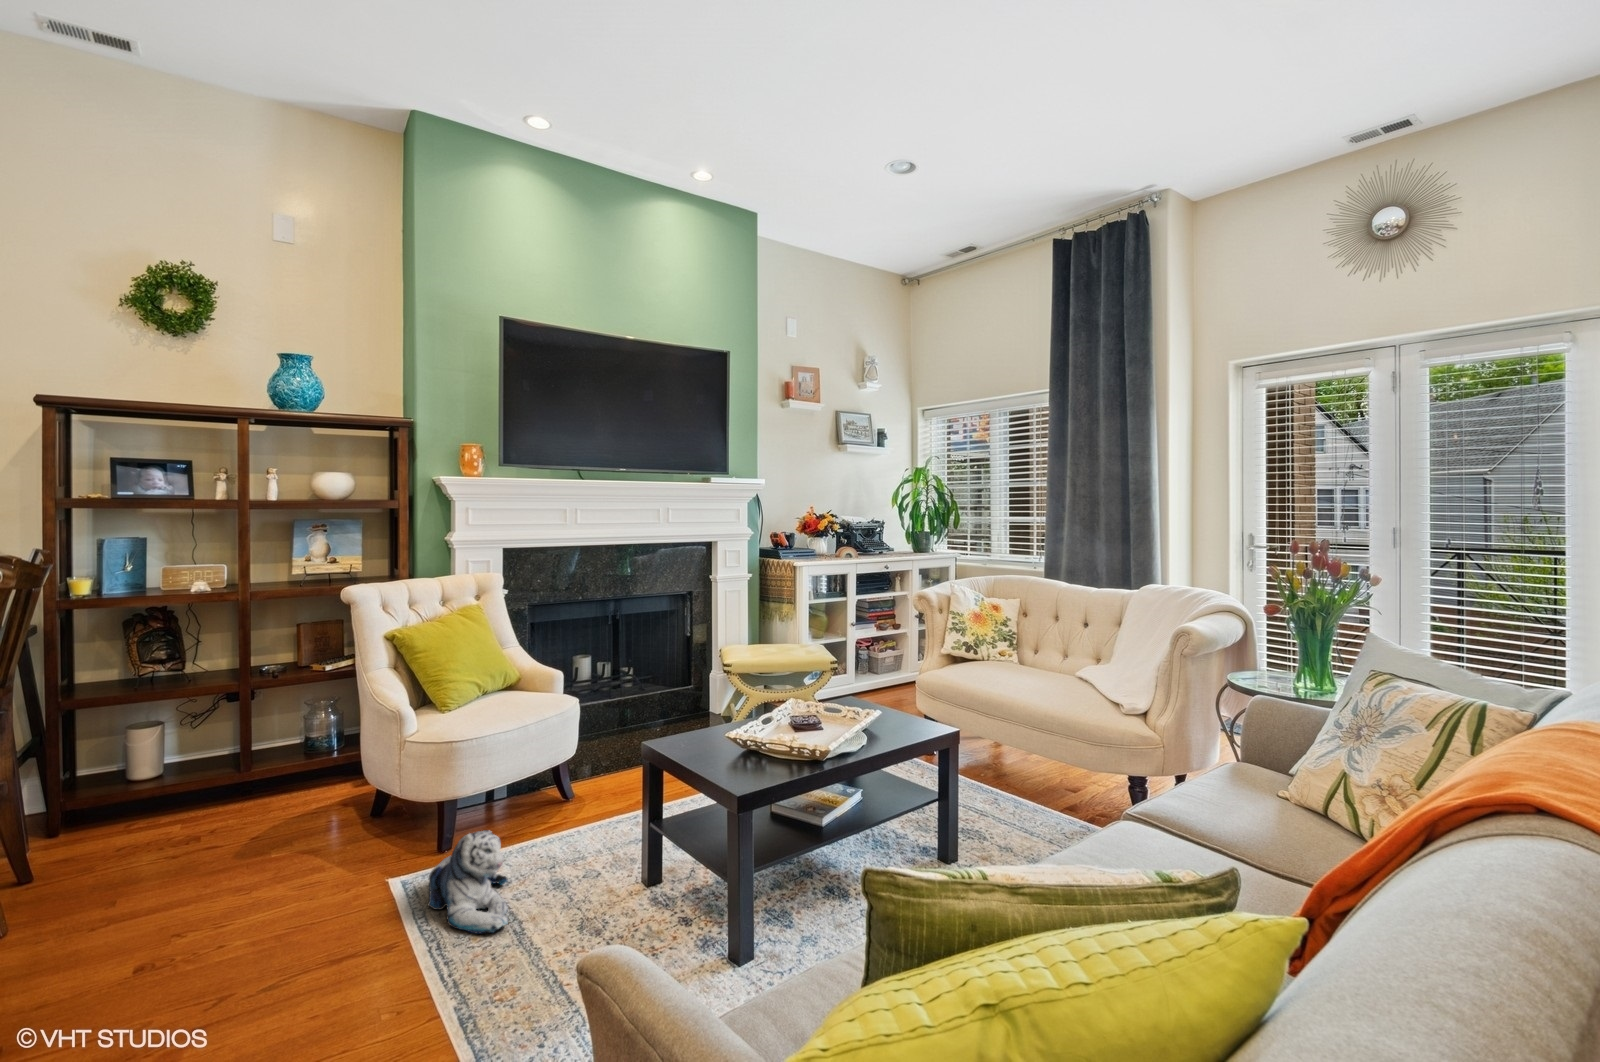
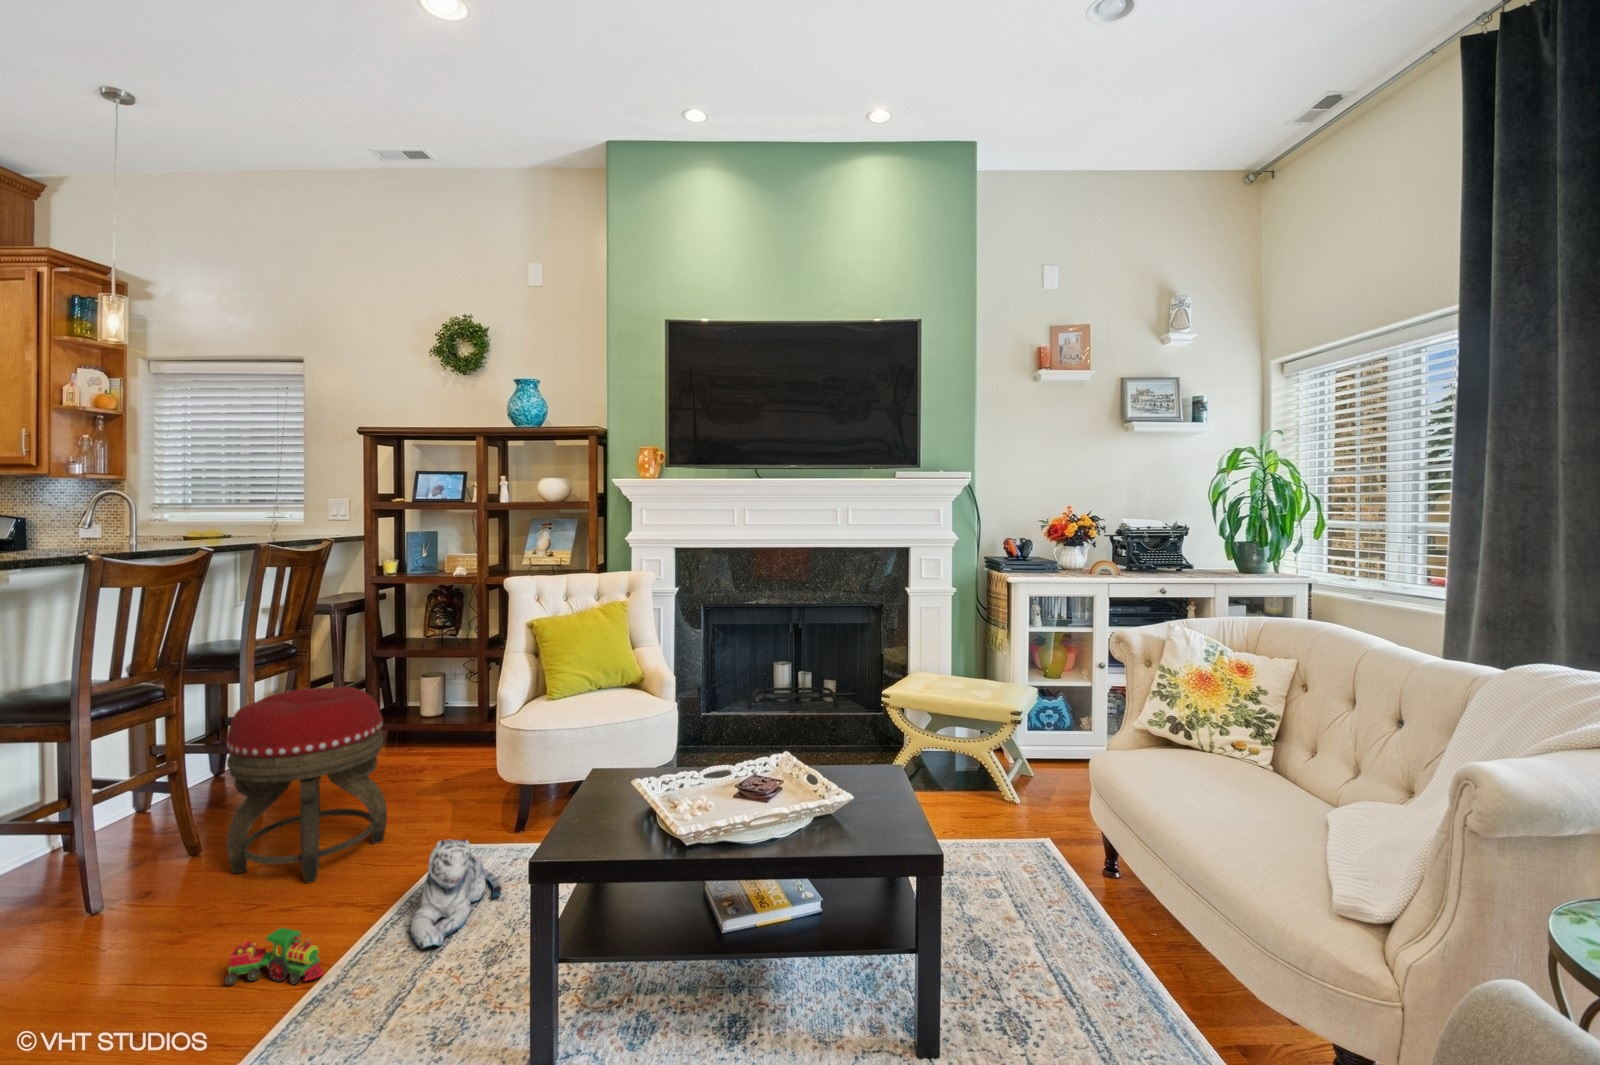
footstool: none [86,715,289,965] -> present [227,686,387,883]
toy train: none [297,945,421,1022] -> present [225,928,324,985]

